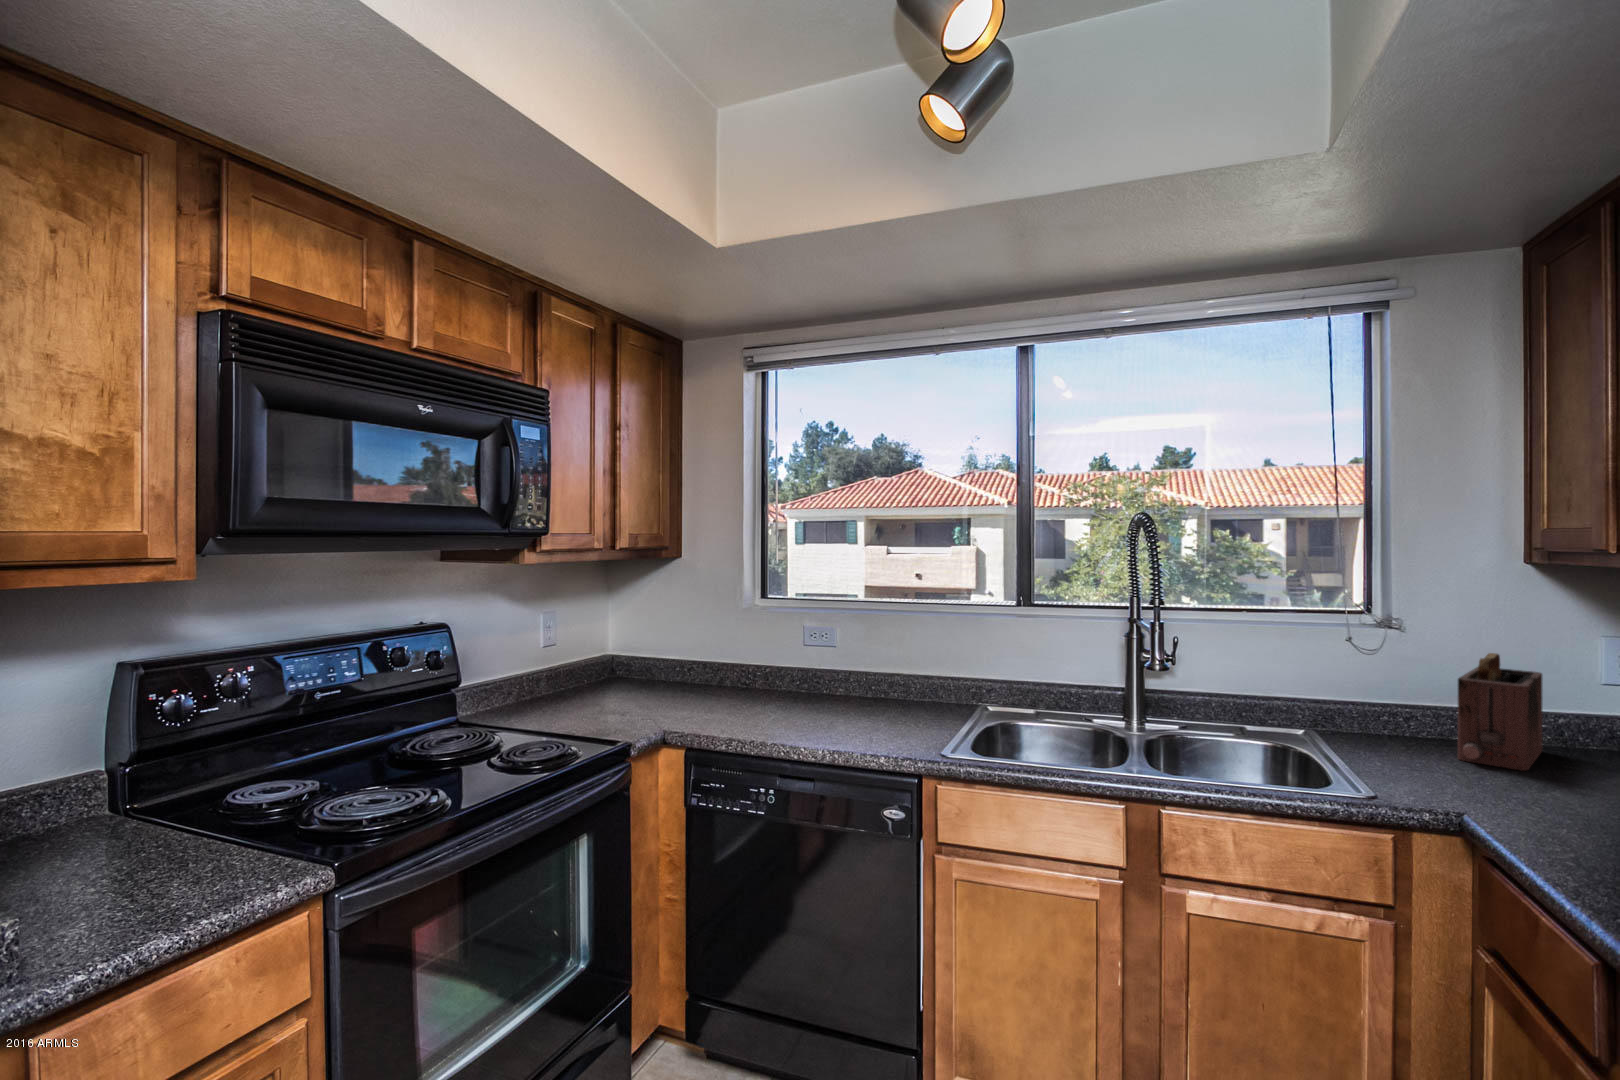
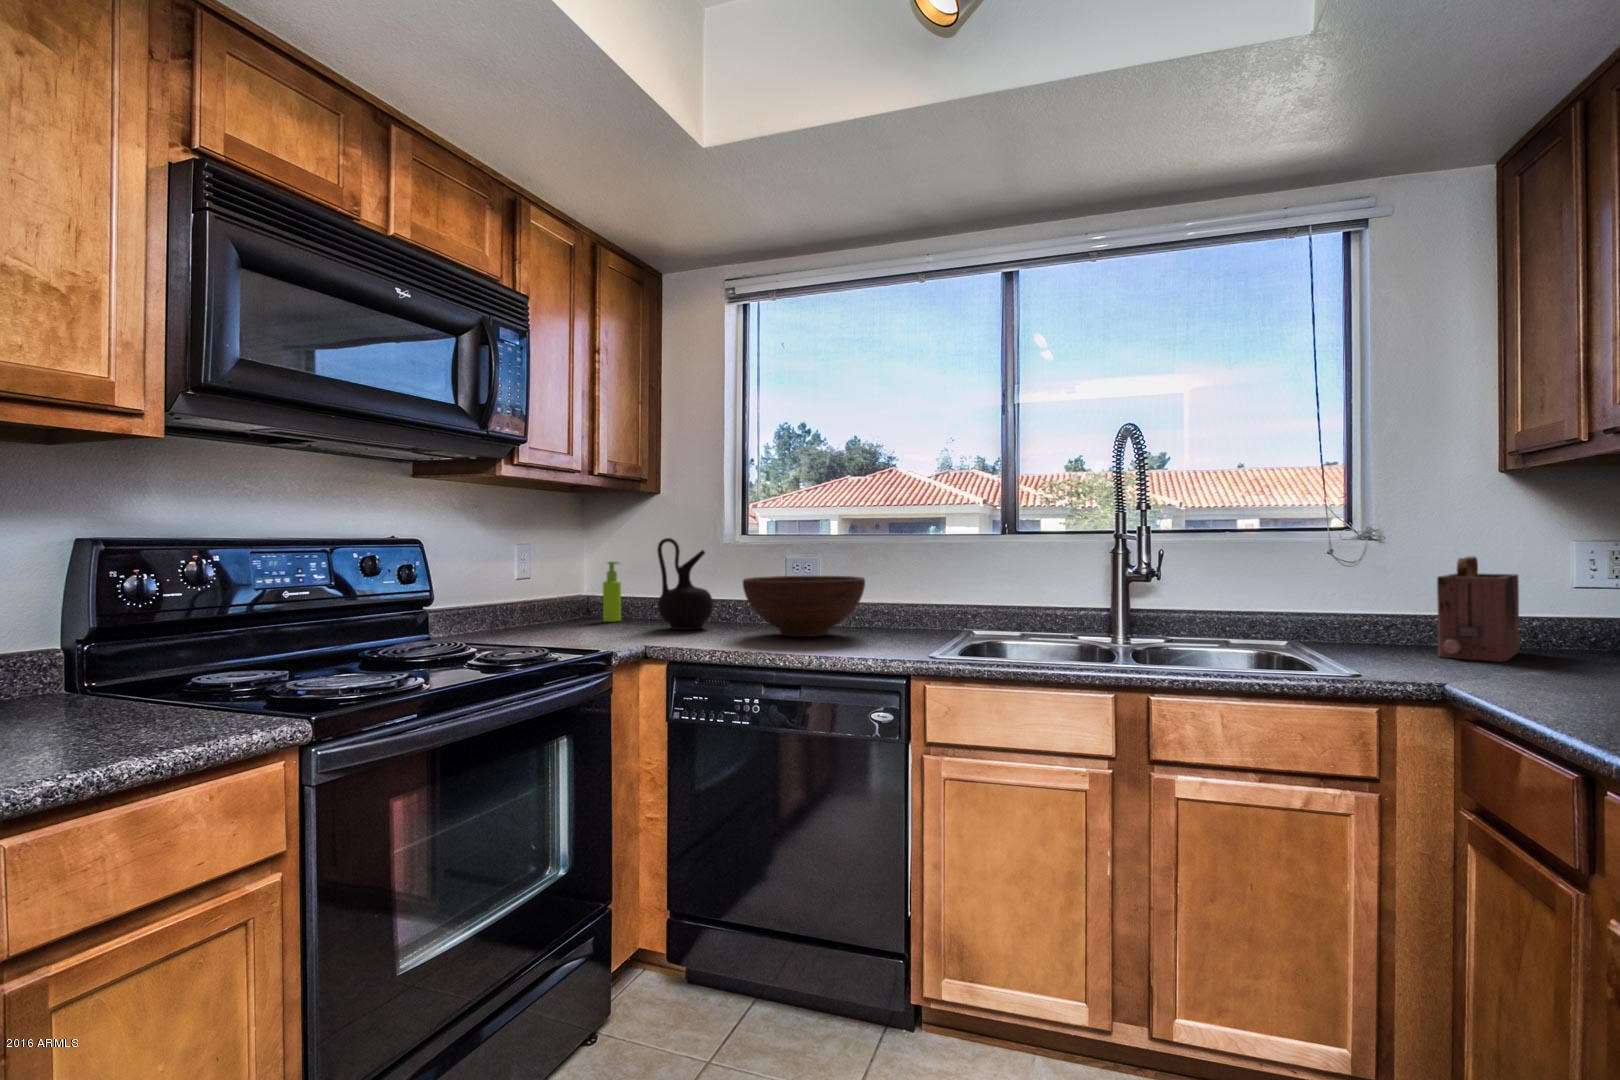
ceramic jug: none [679,610,733,700] -> present [657,538,713,630]
soap dispenser: none [628,625,645,684] -> present [603,562,621,622]
fruit bowl: none [761,647,881,716] -> present [743,576,865,637]

